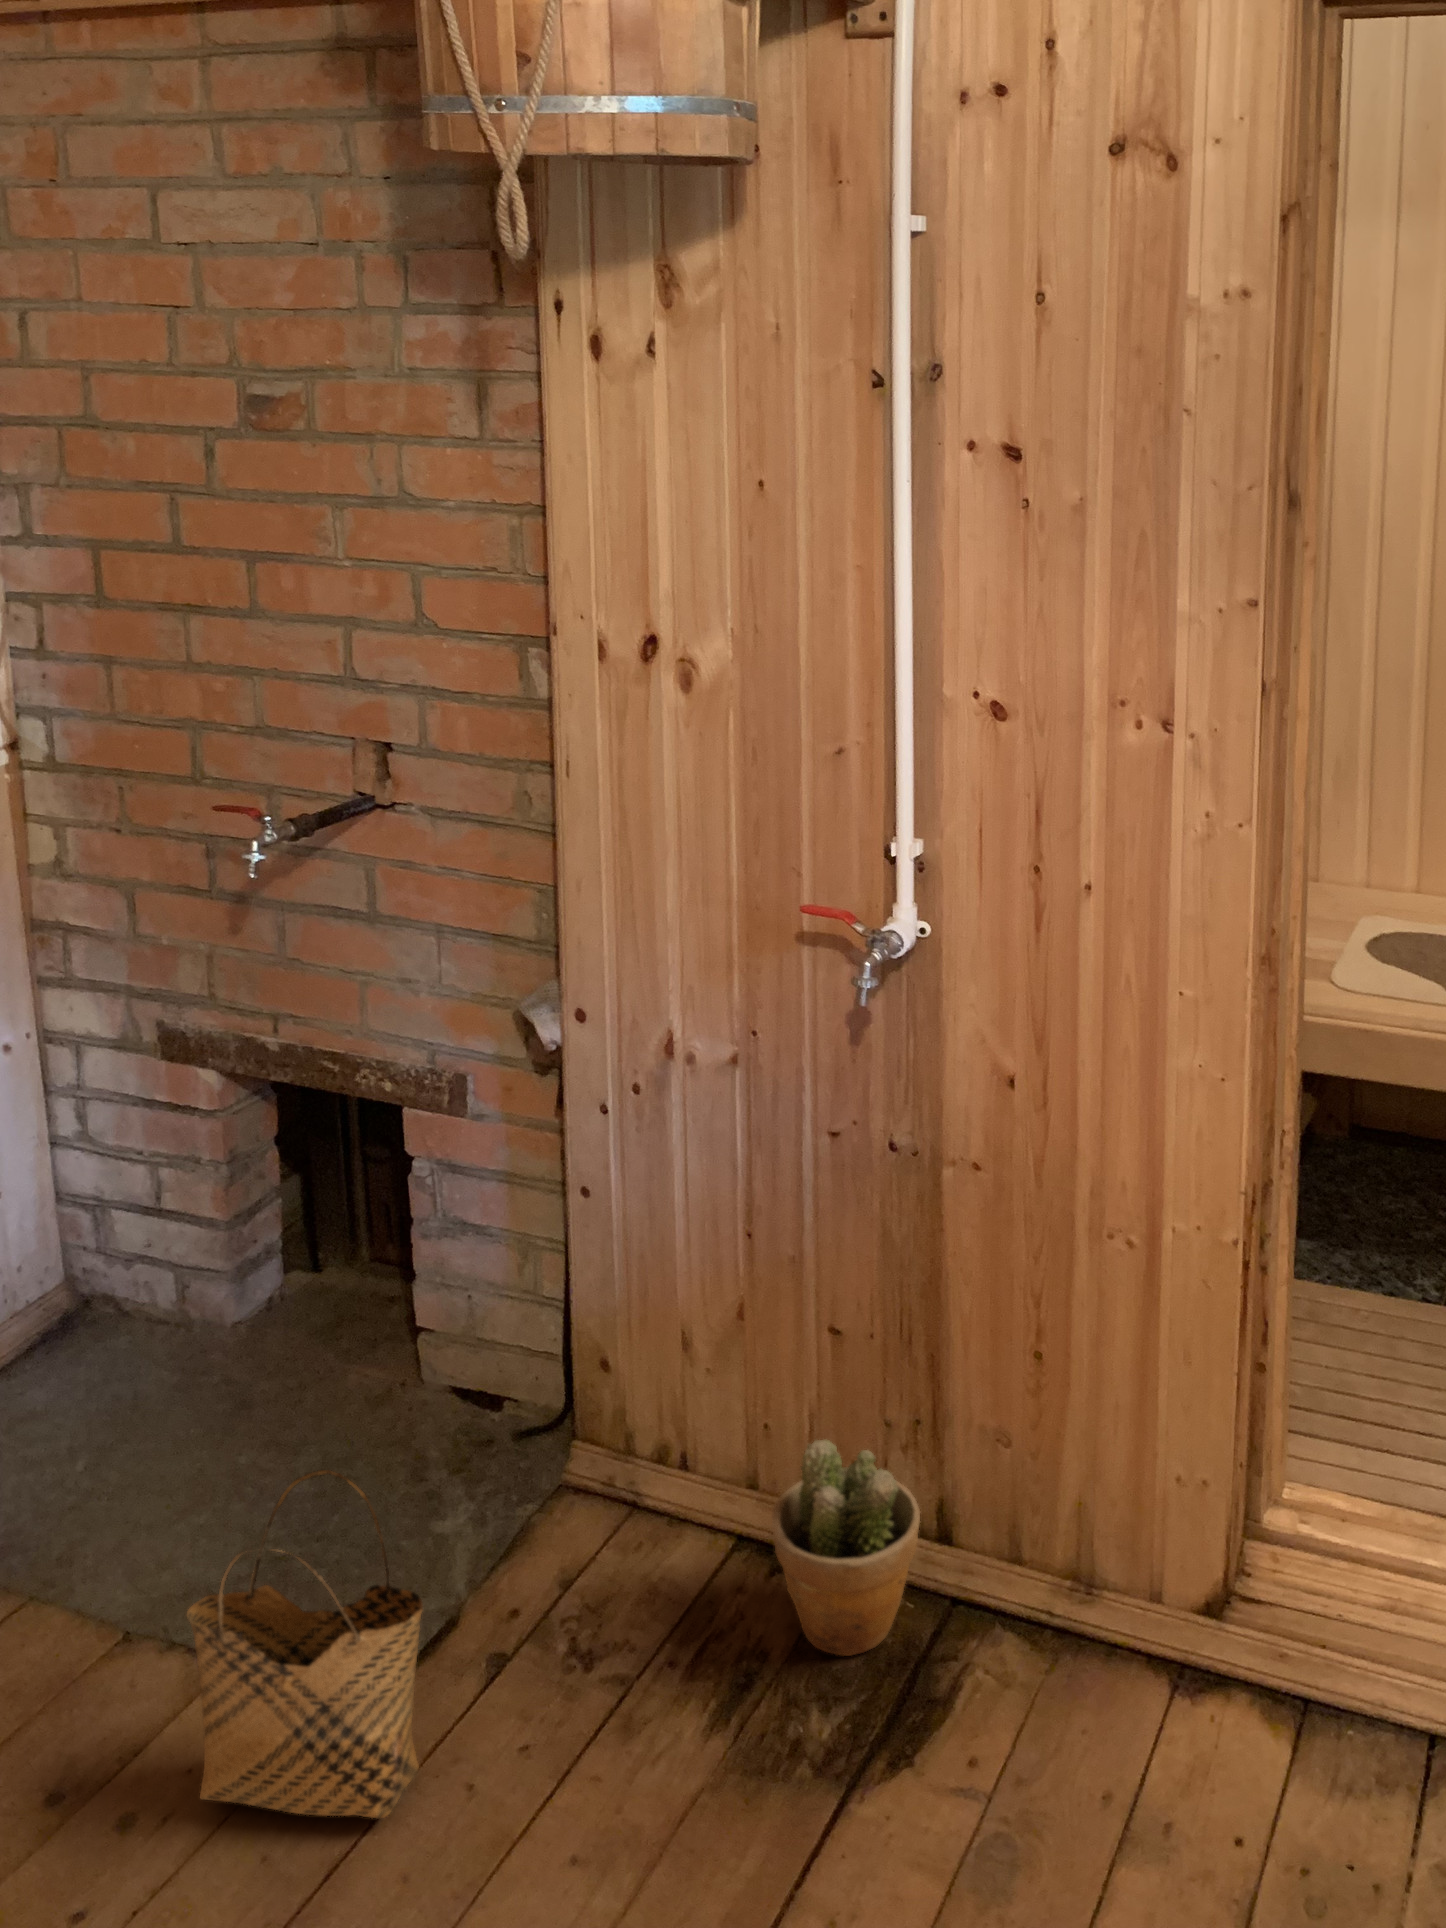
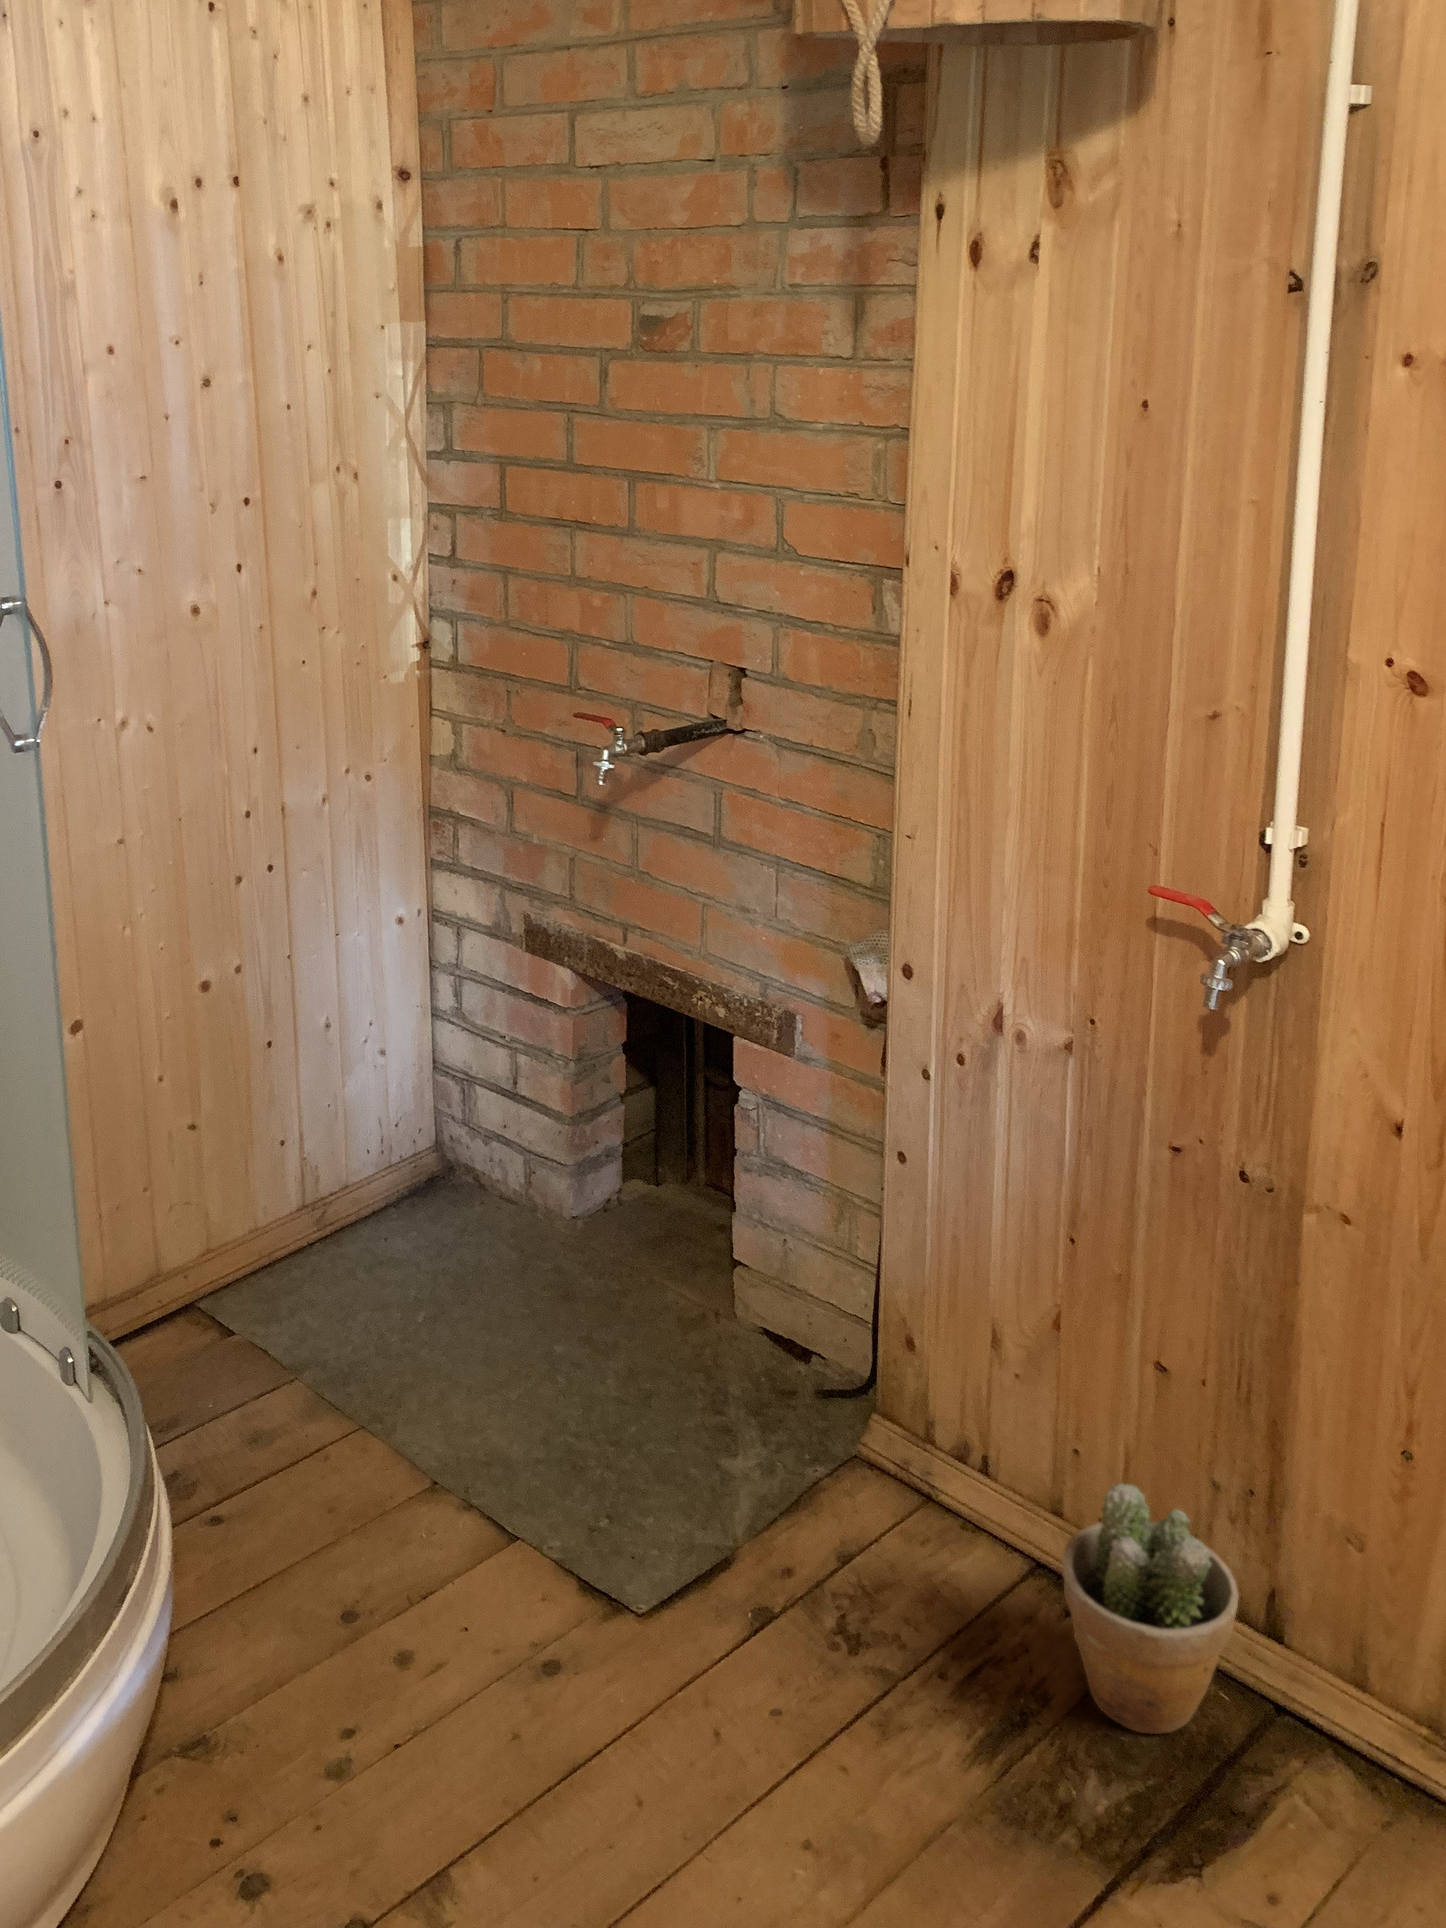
woven basket: present [187,1470,423,1819] -> none [468,1374,683,1735]

